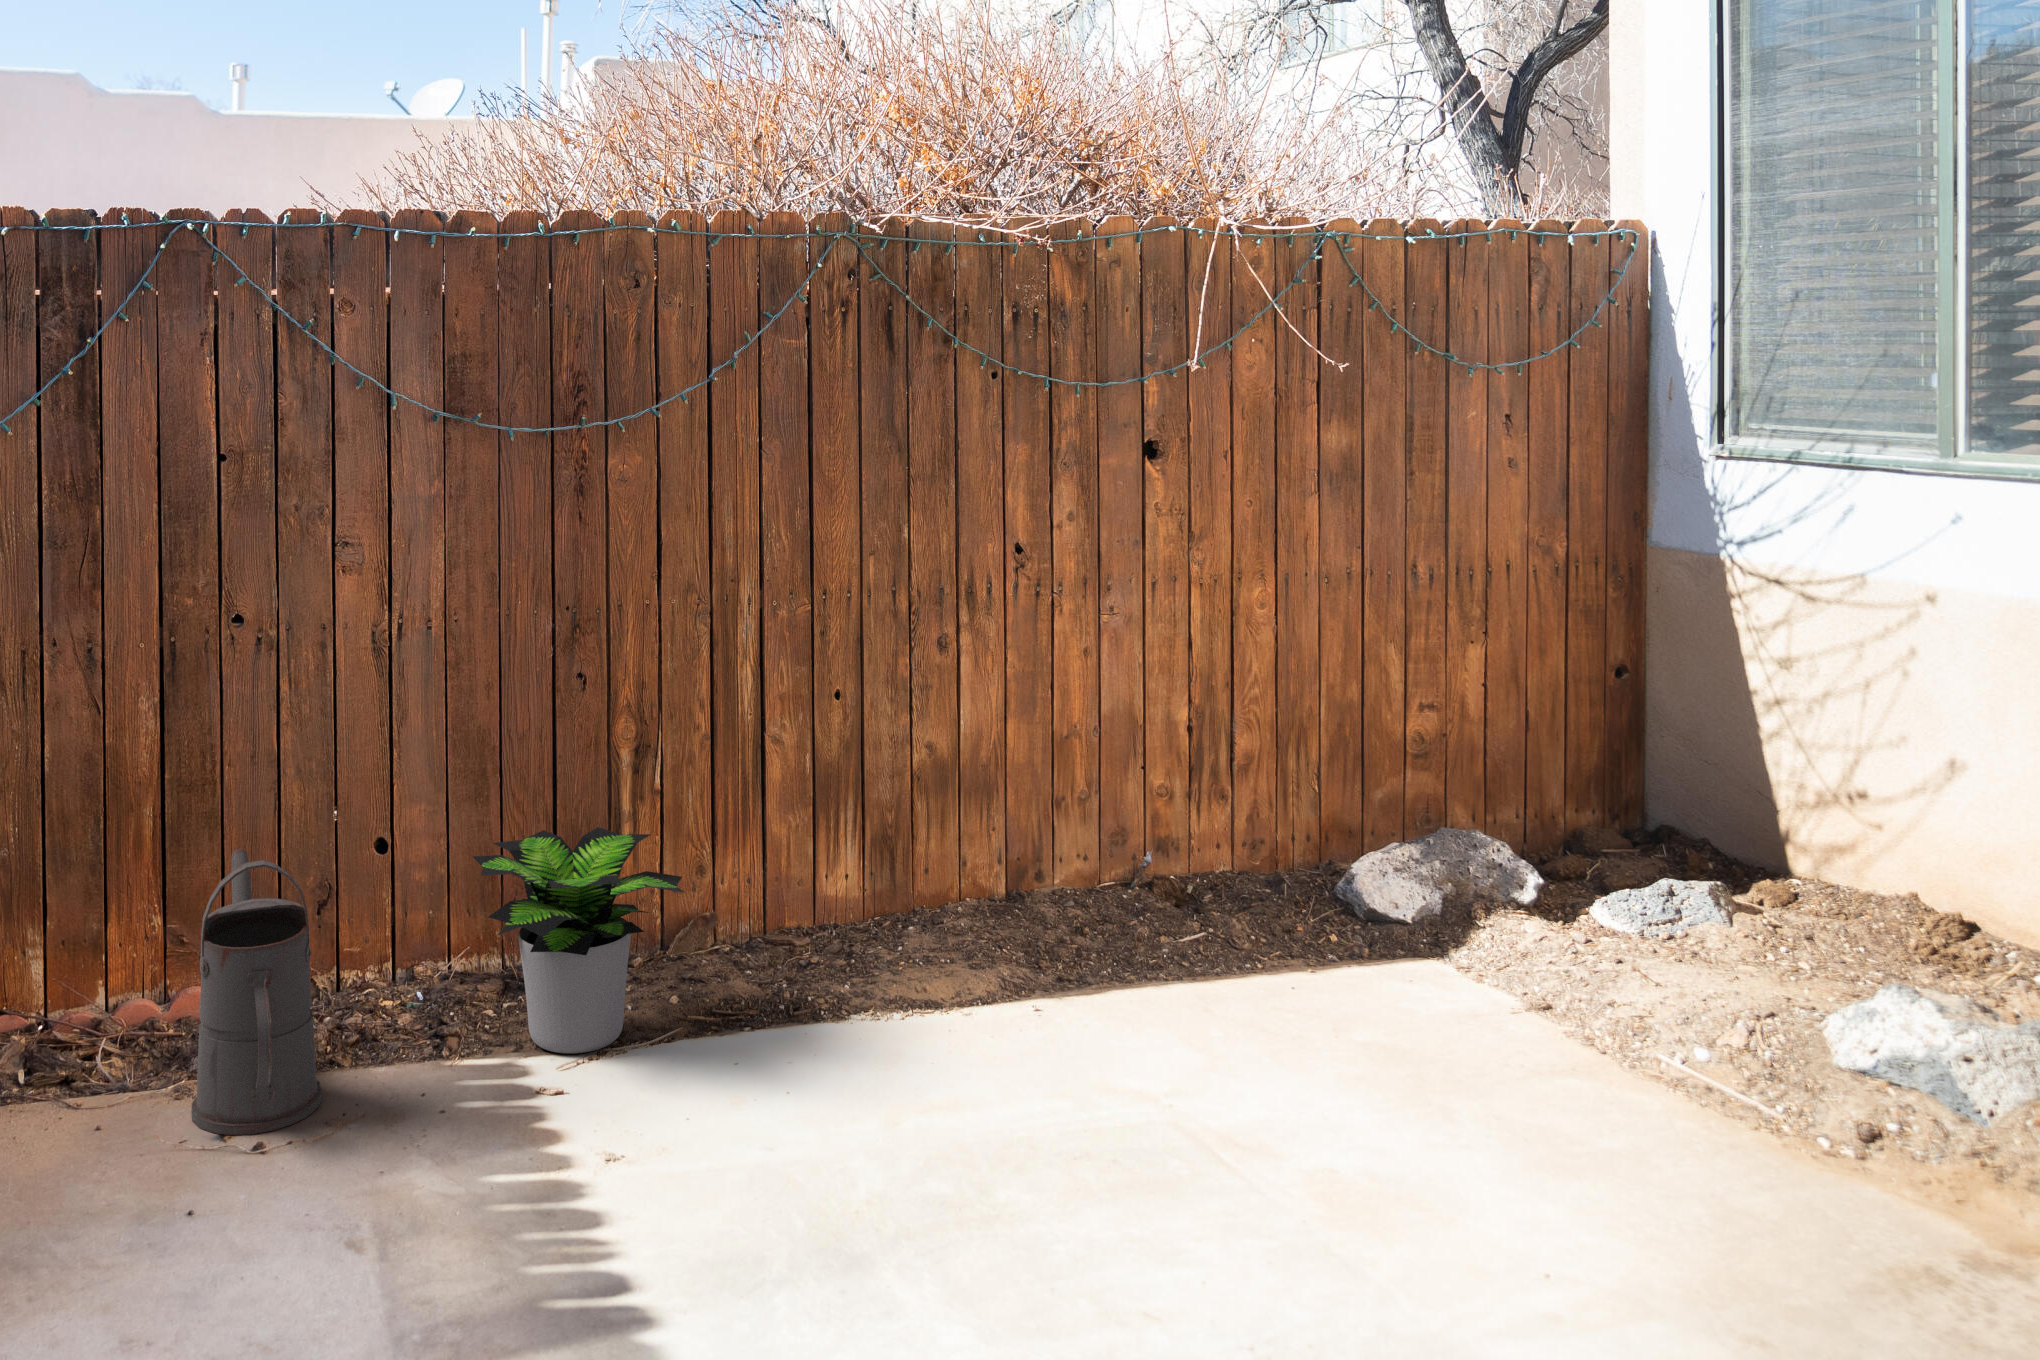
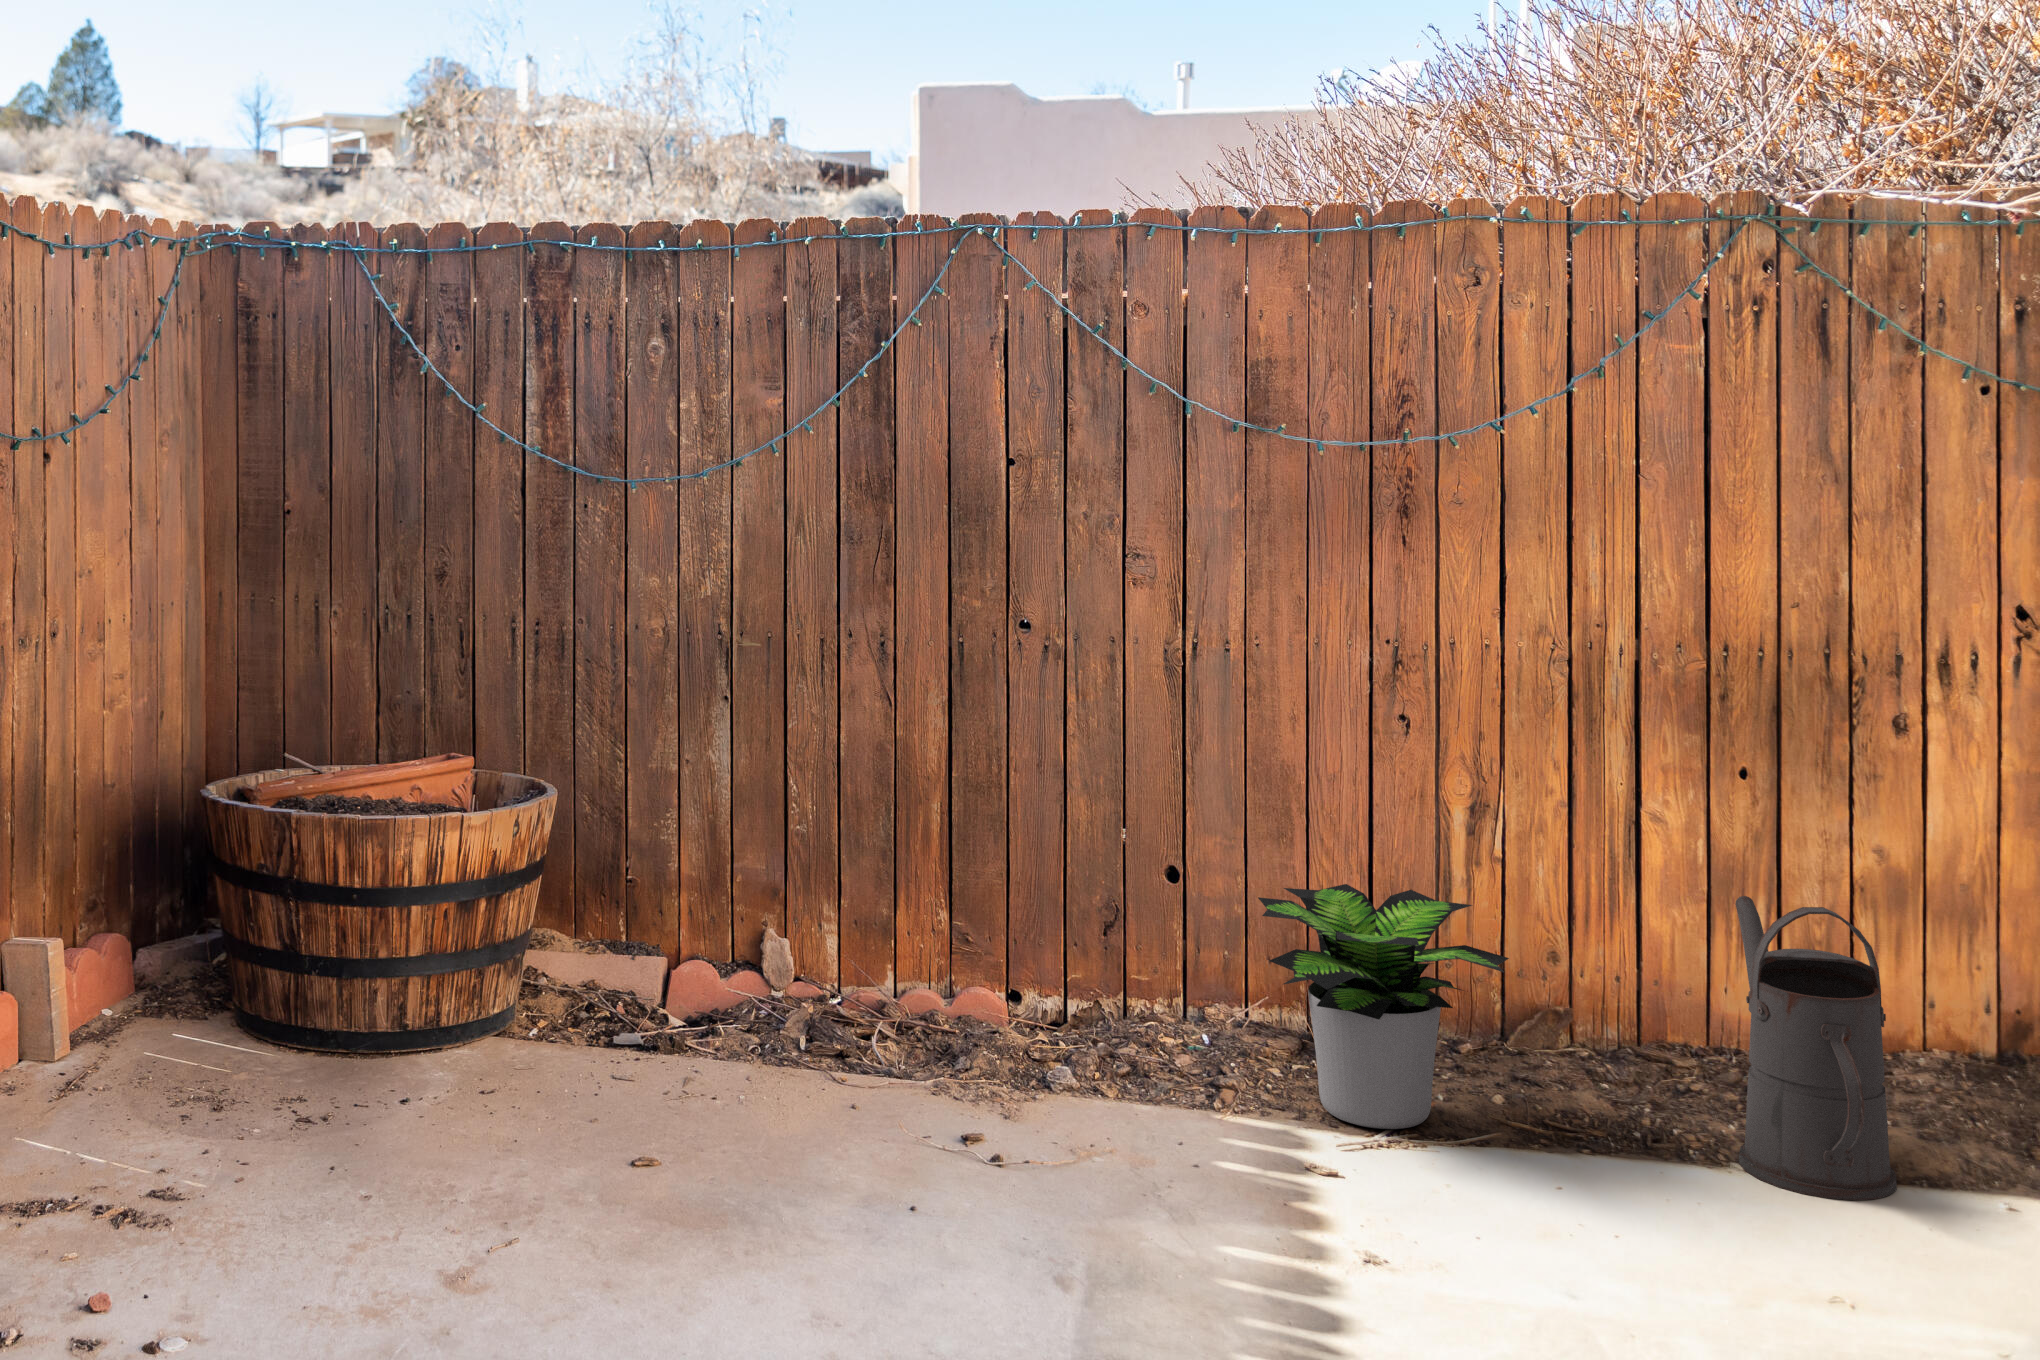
watering can: present [191,849,322,1135] -> present [1735,896,1897,1200]

